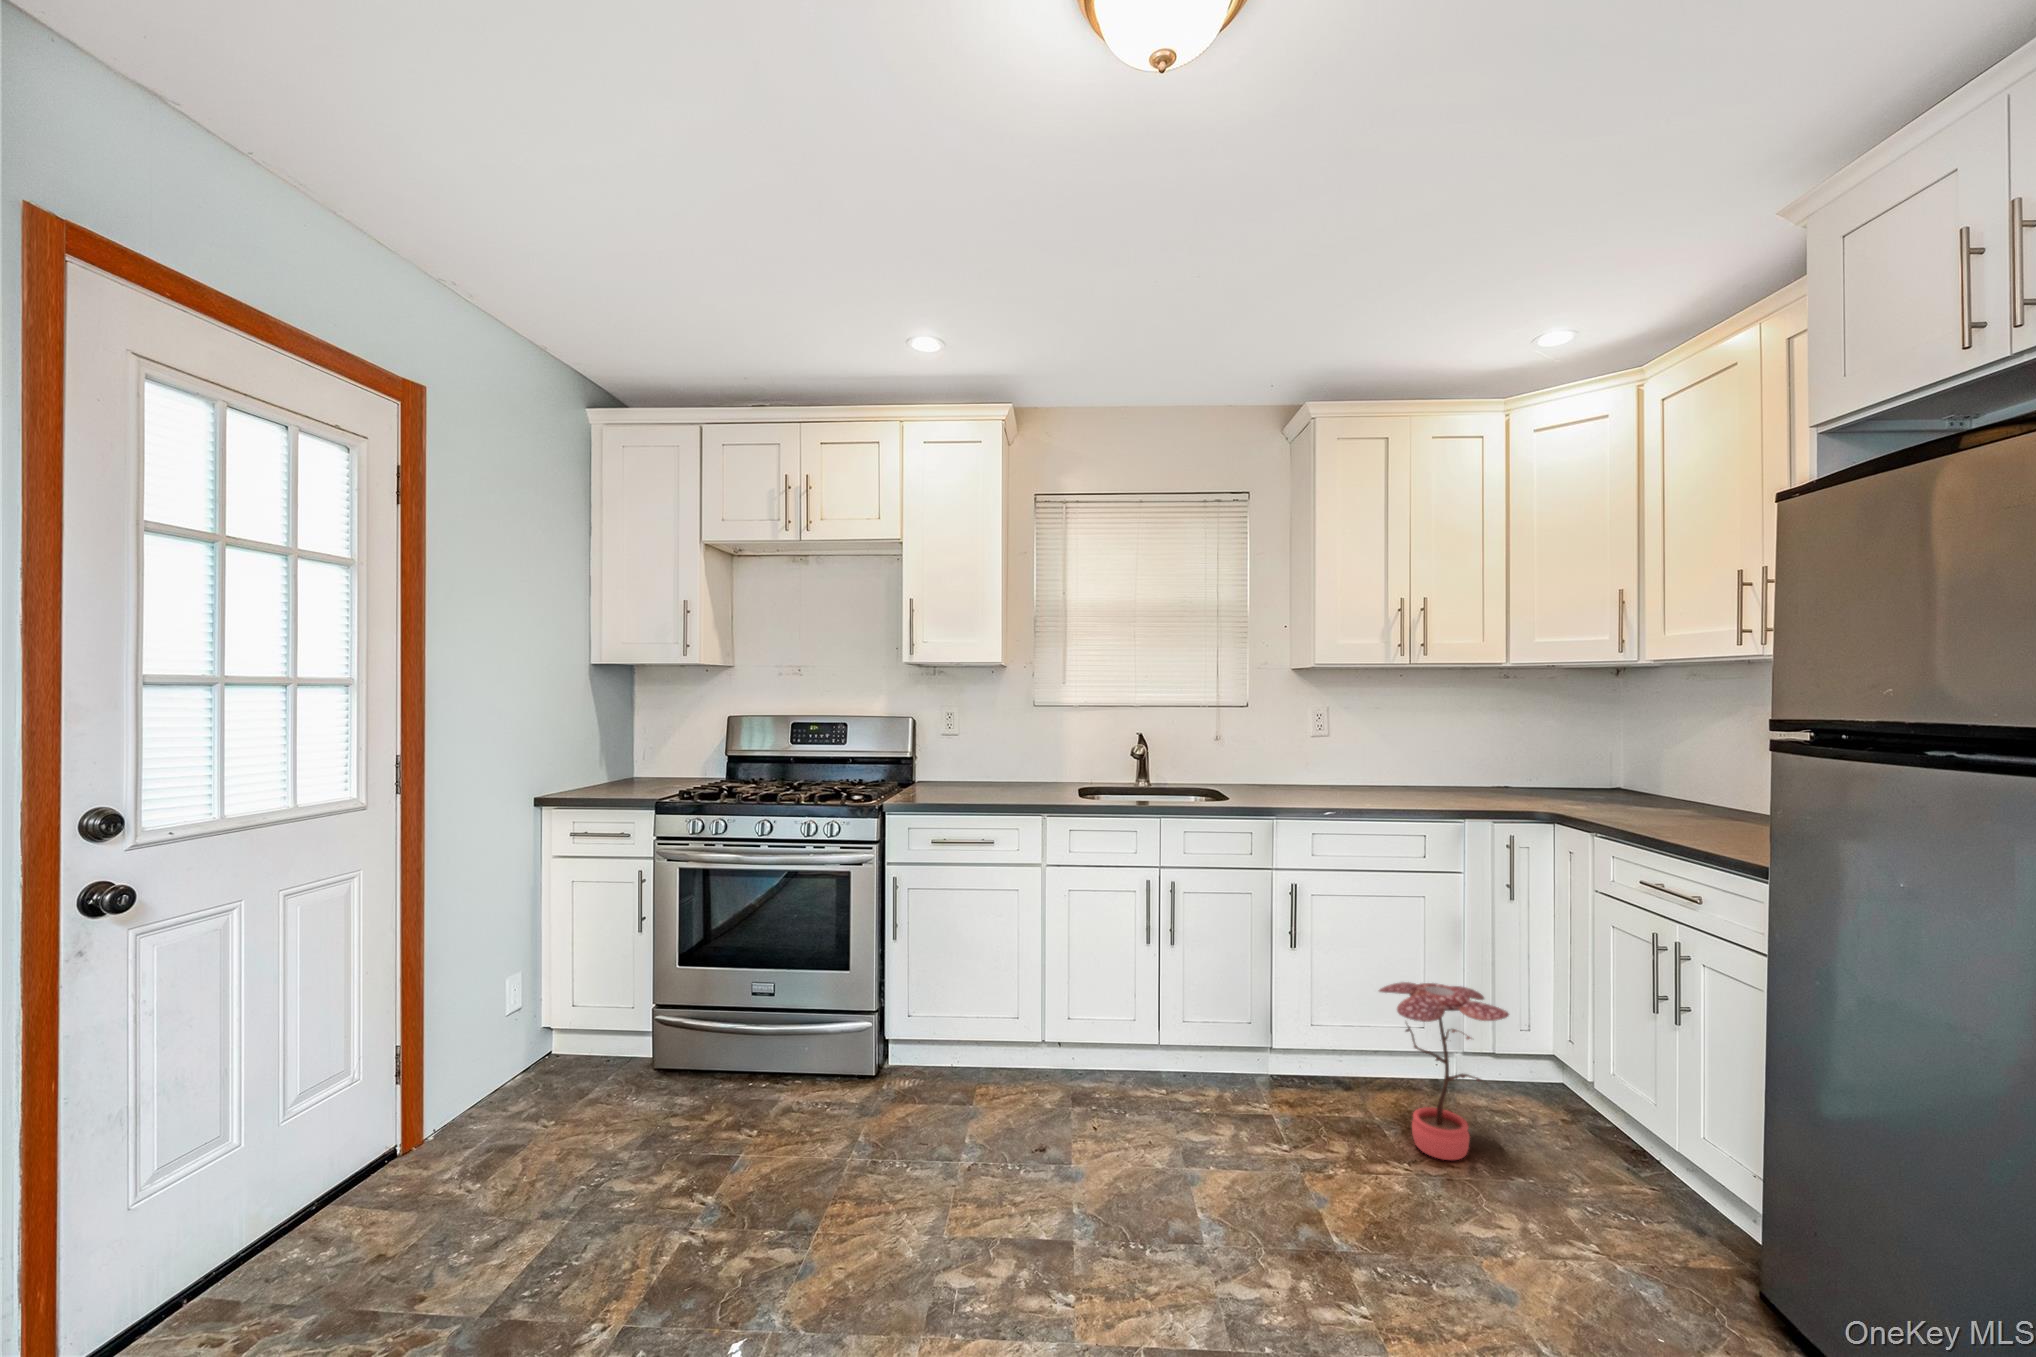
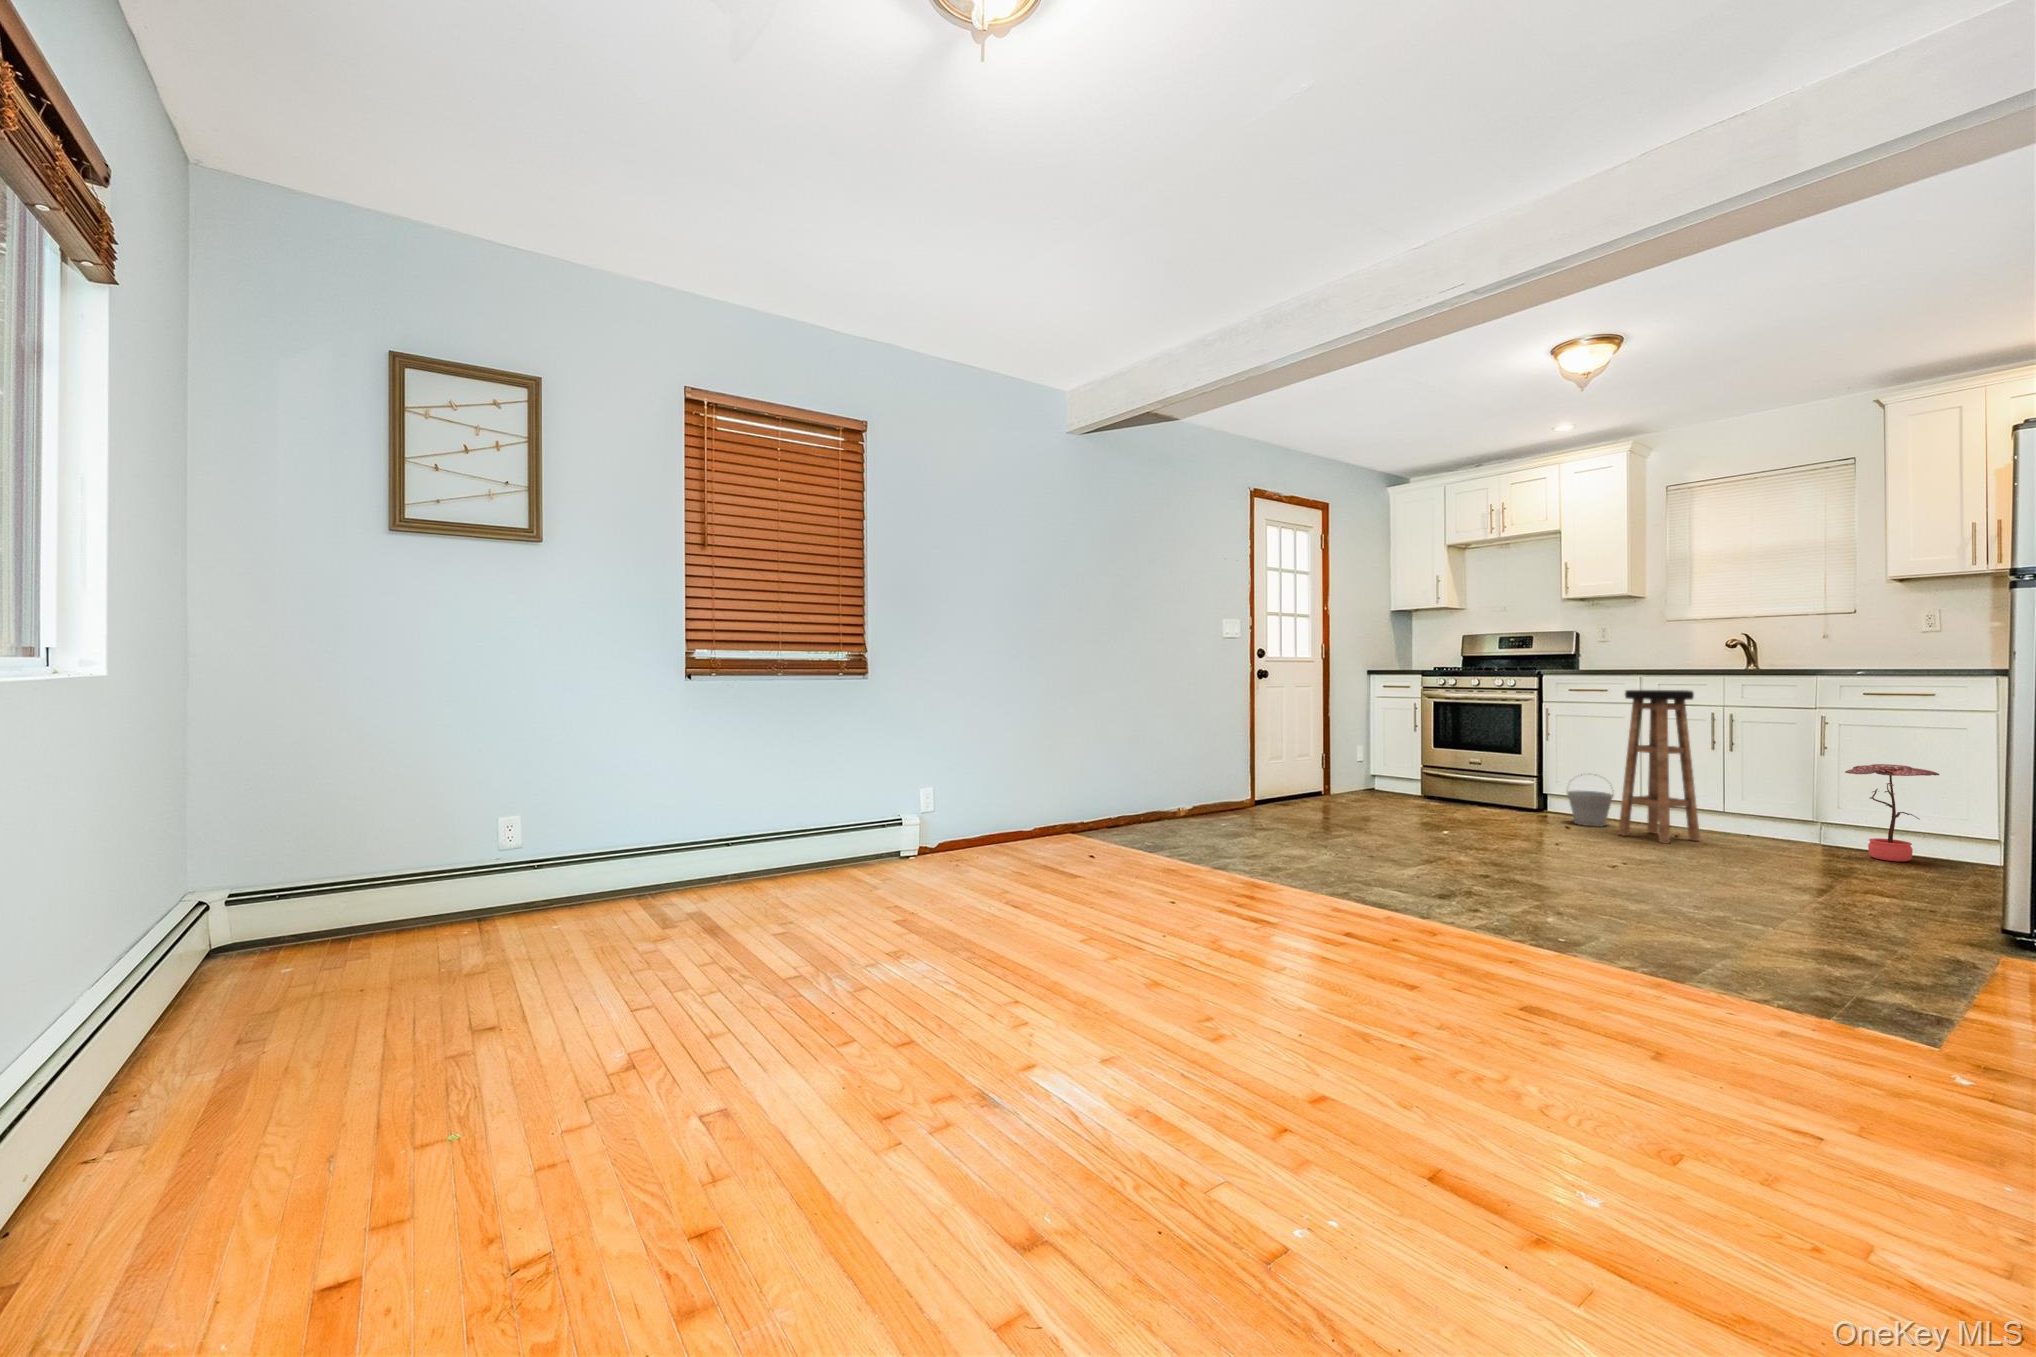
bar stool: none [1087,871,1209,1231] -> present [1618,690,1700,844]
bucket: none [965,1041,1043,1162] -> present [1567,774,1613,827]

